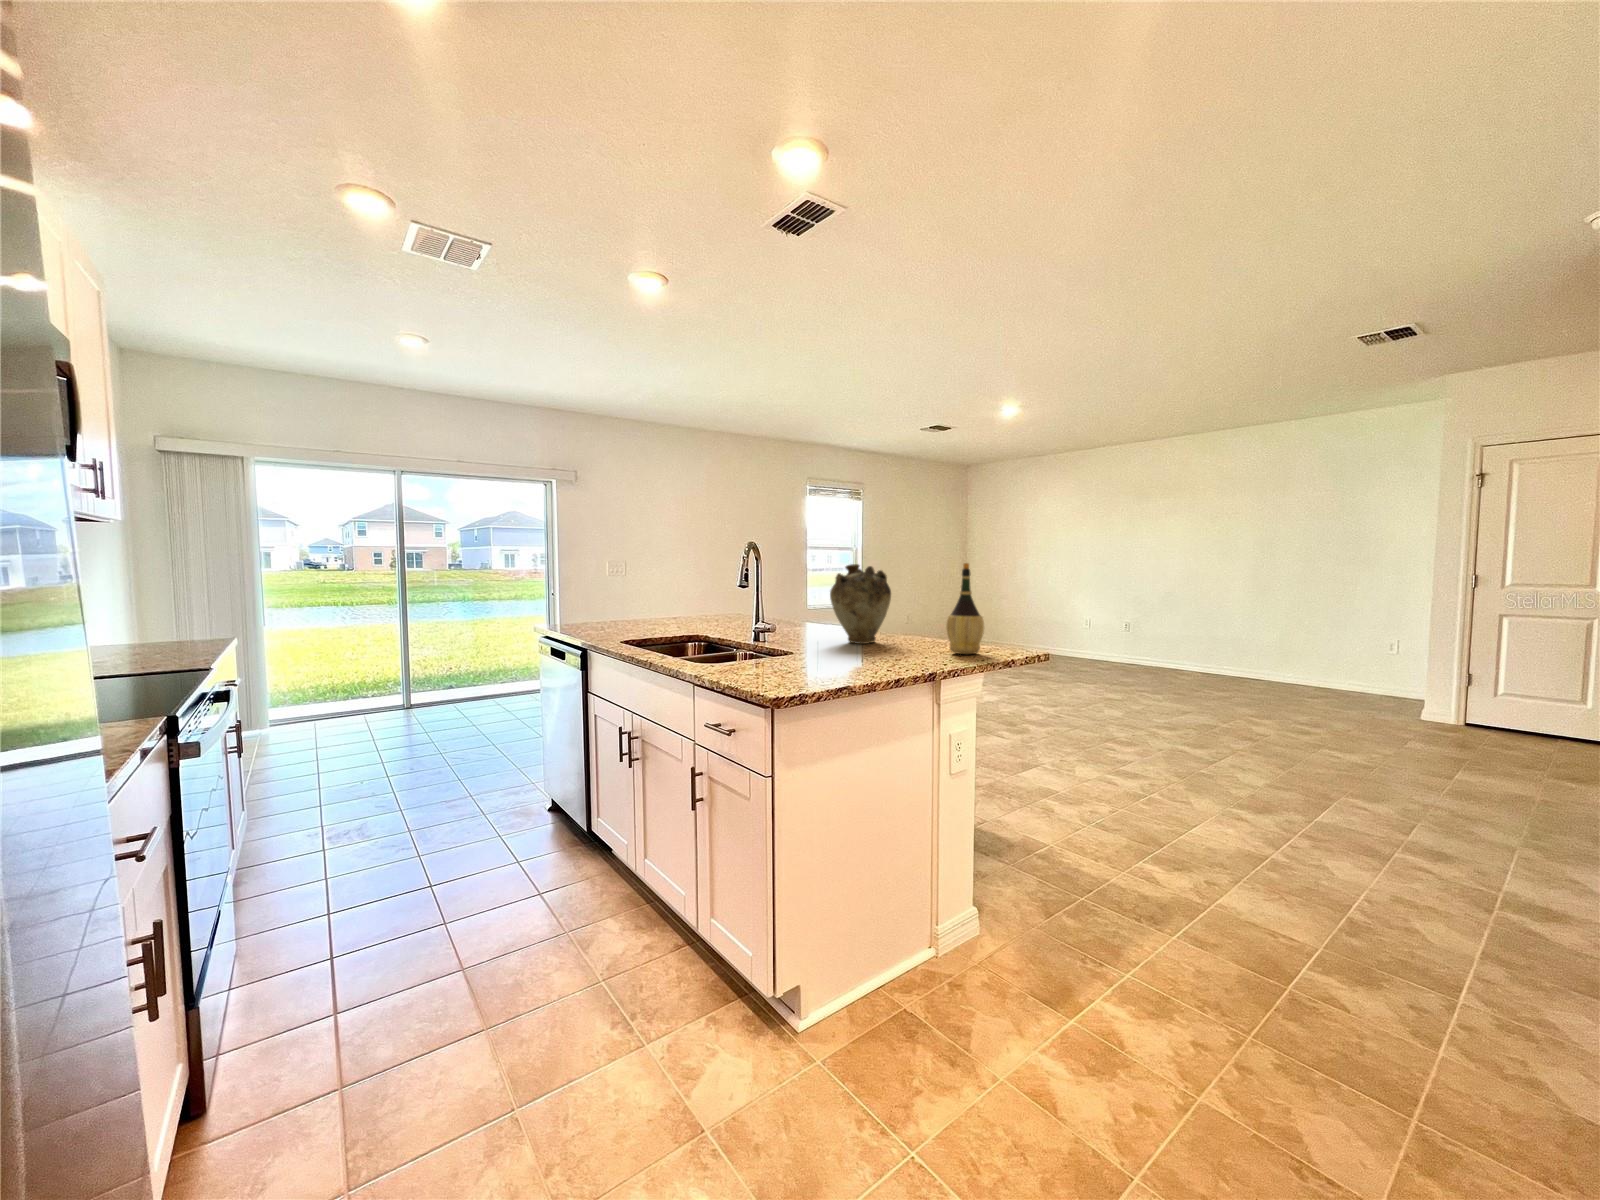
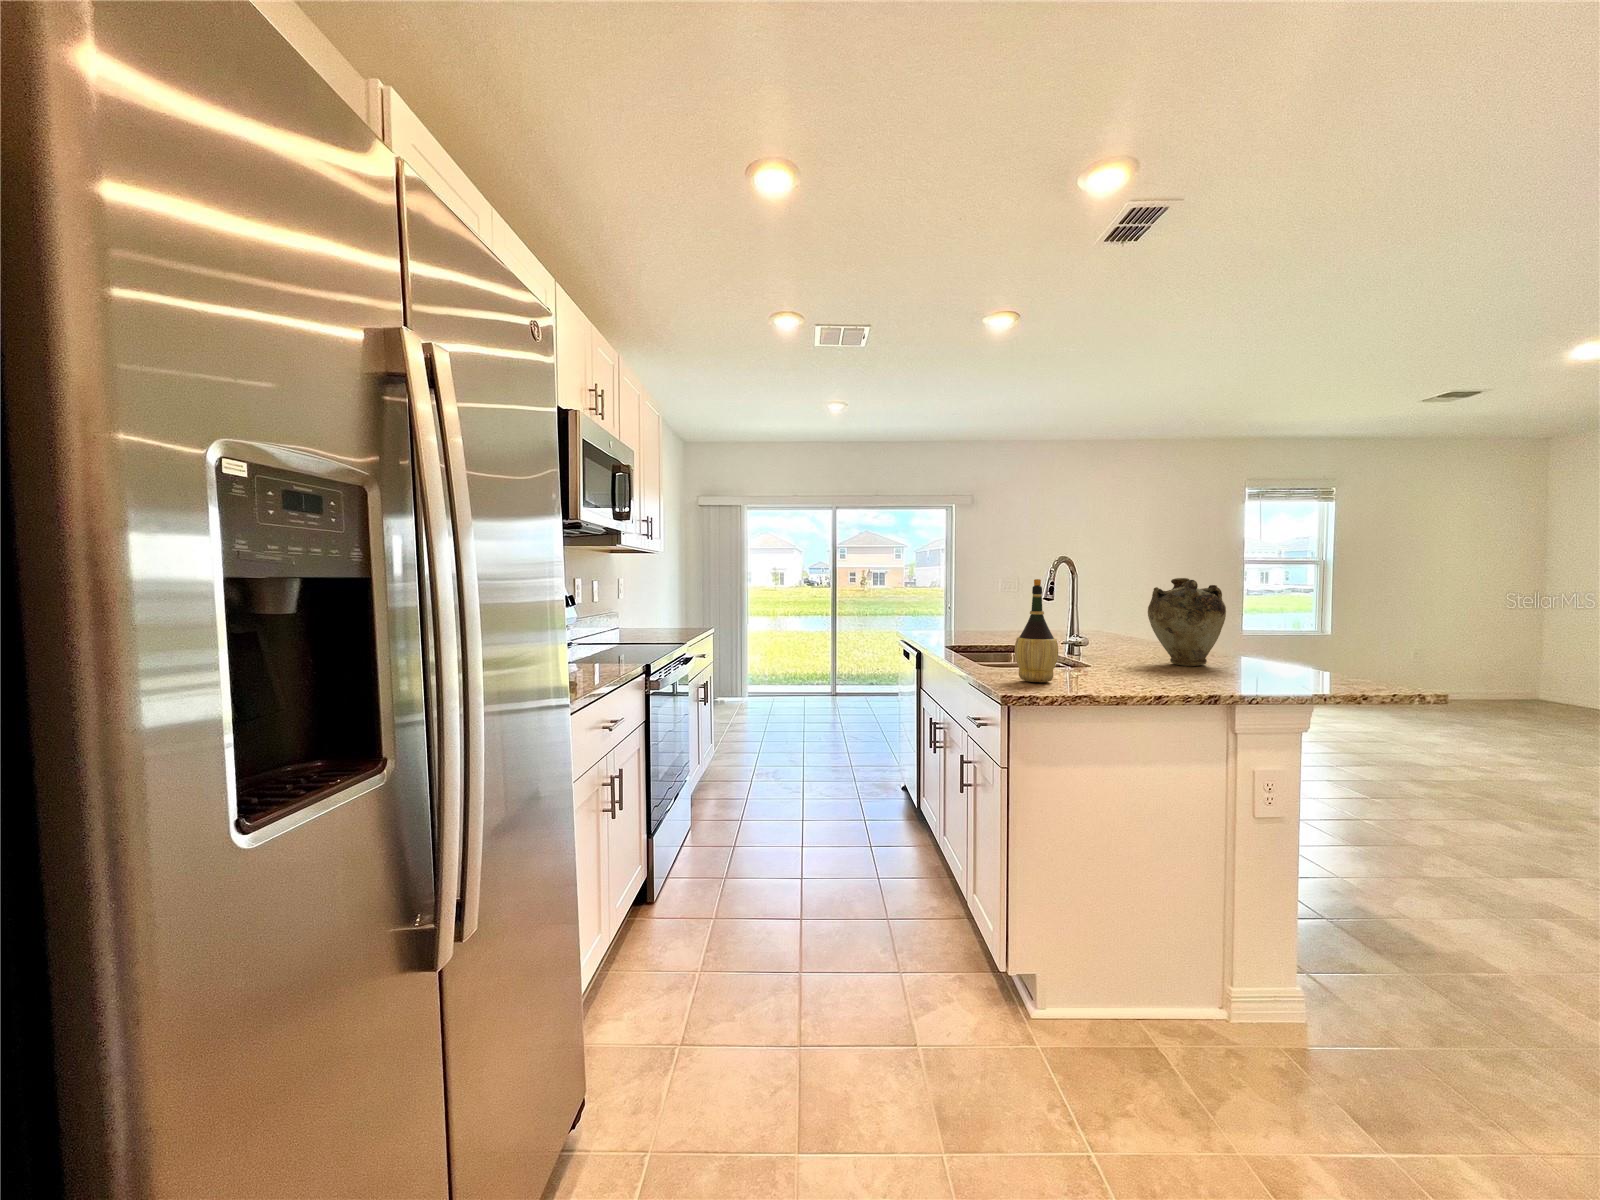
wine bottle: present [946,563,984,654] -> present [1015,579,1058,682]

